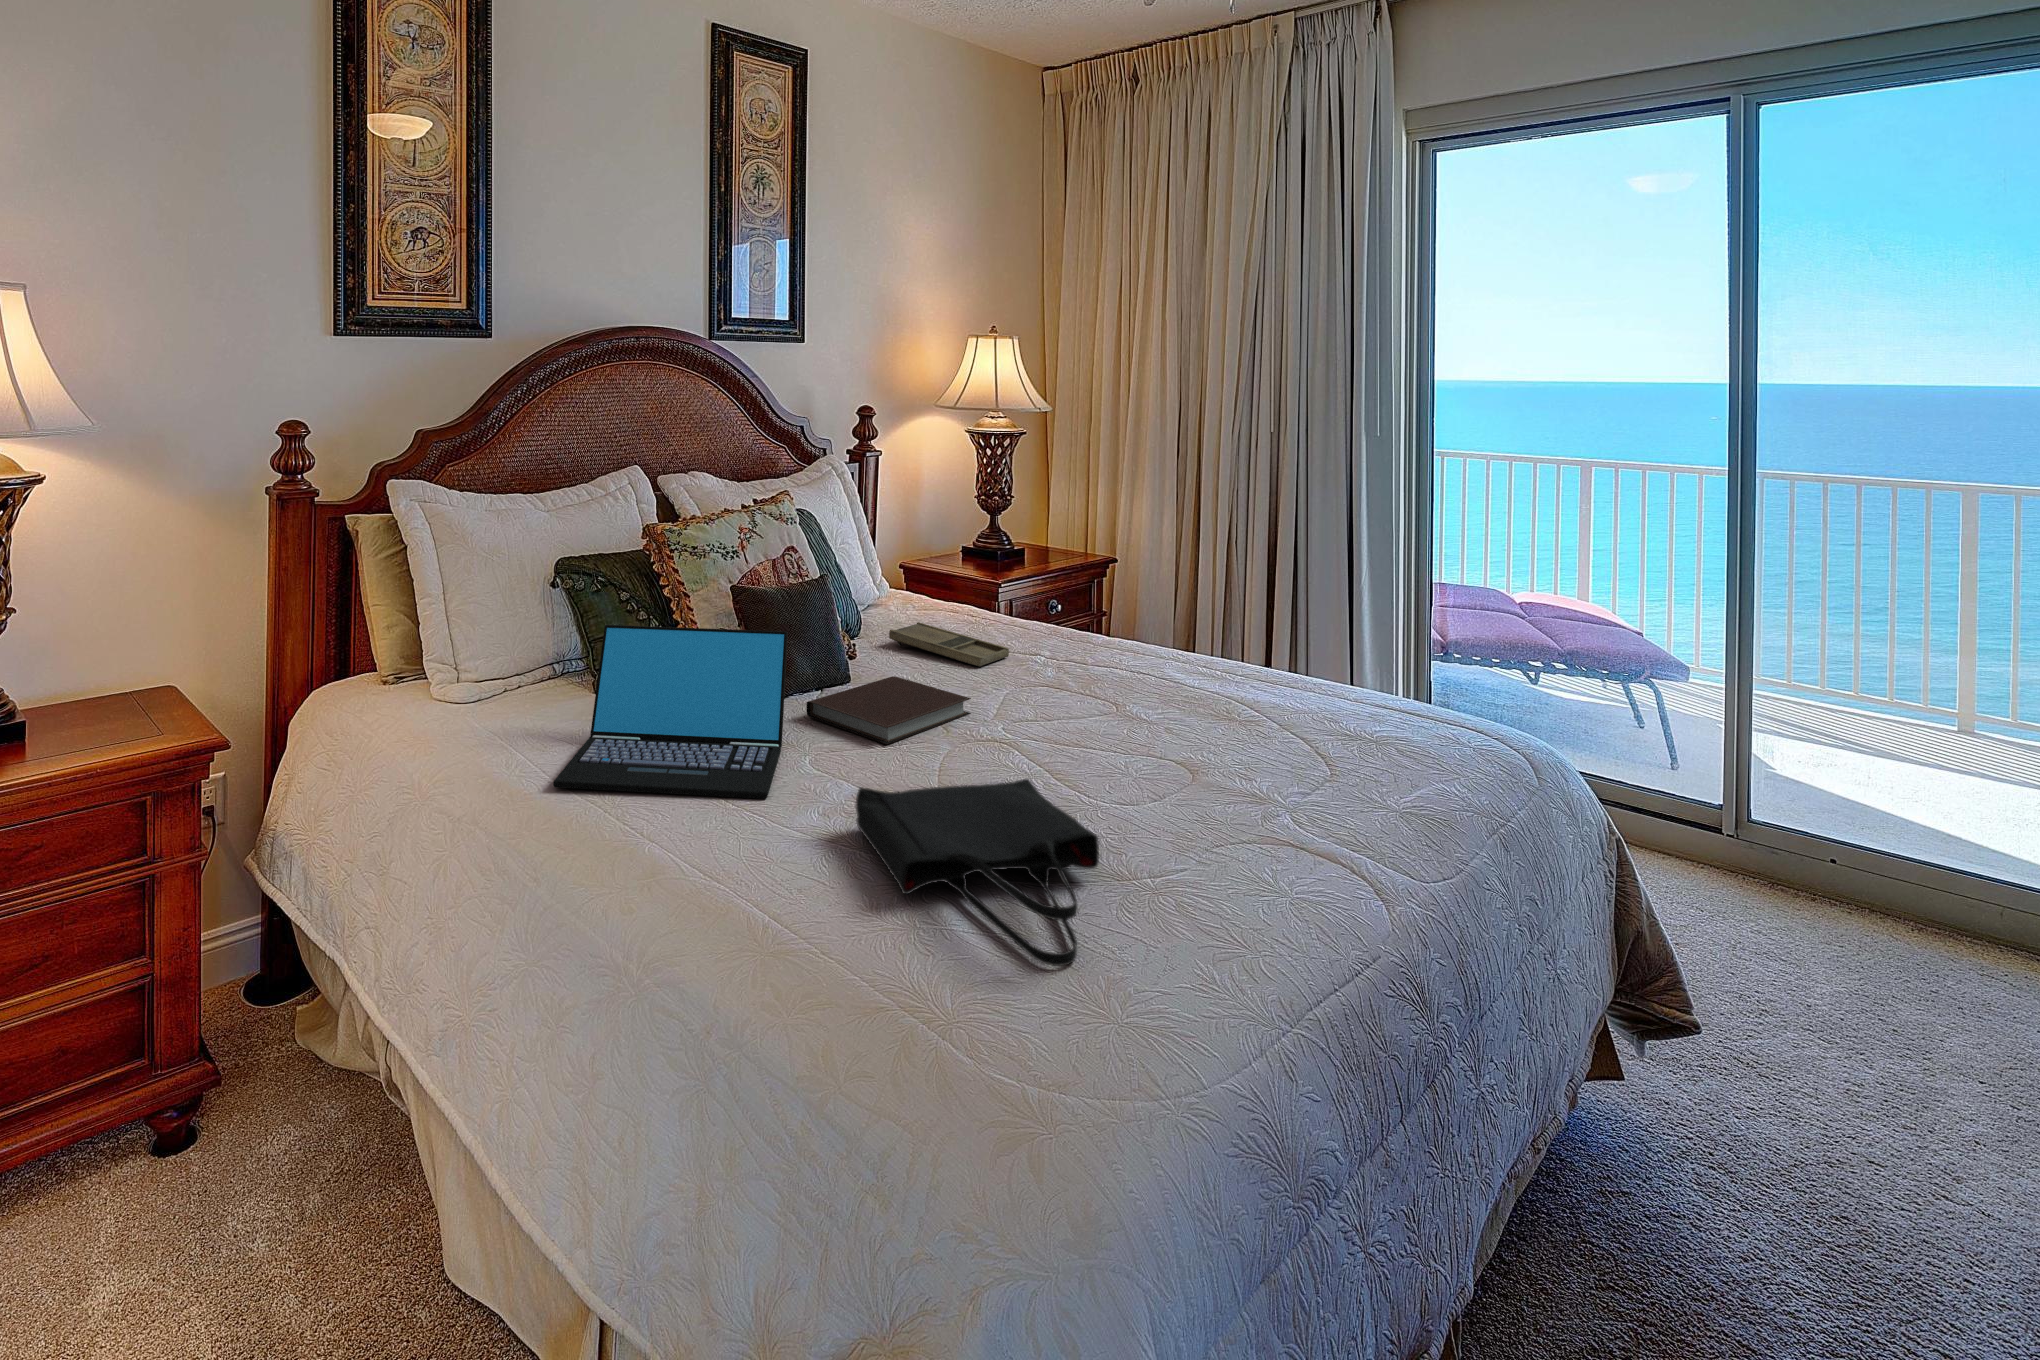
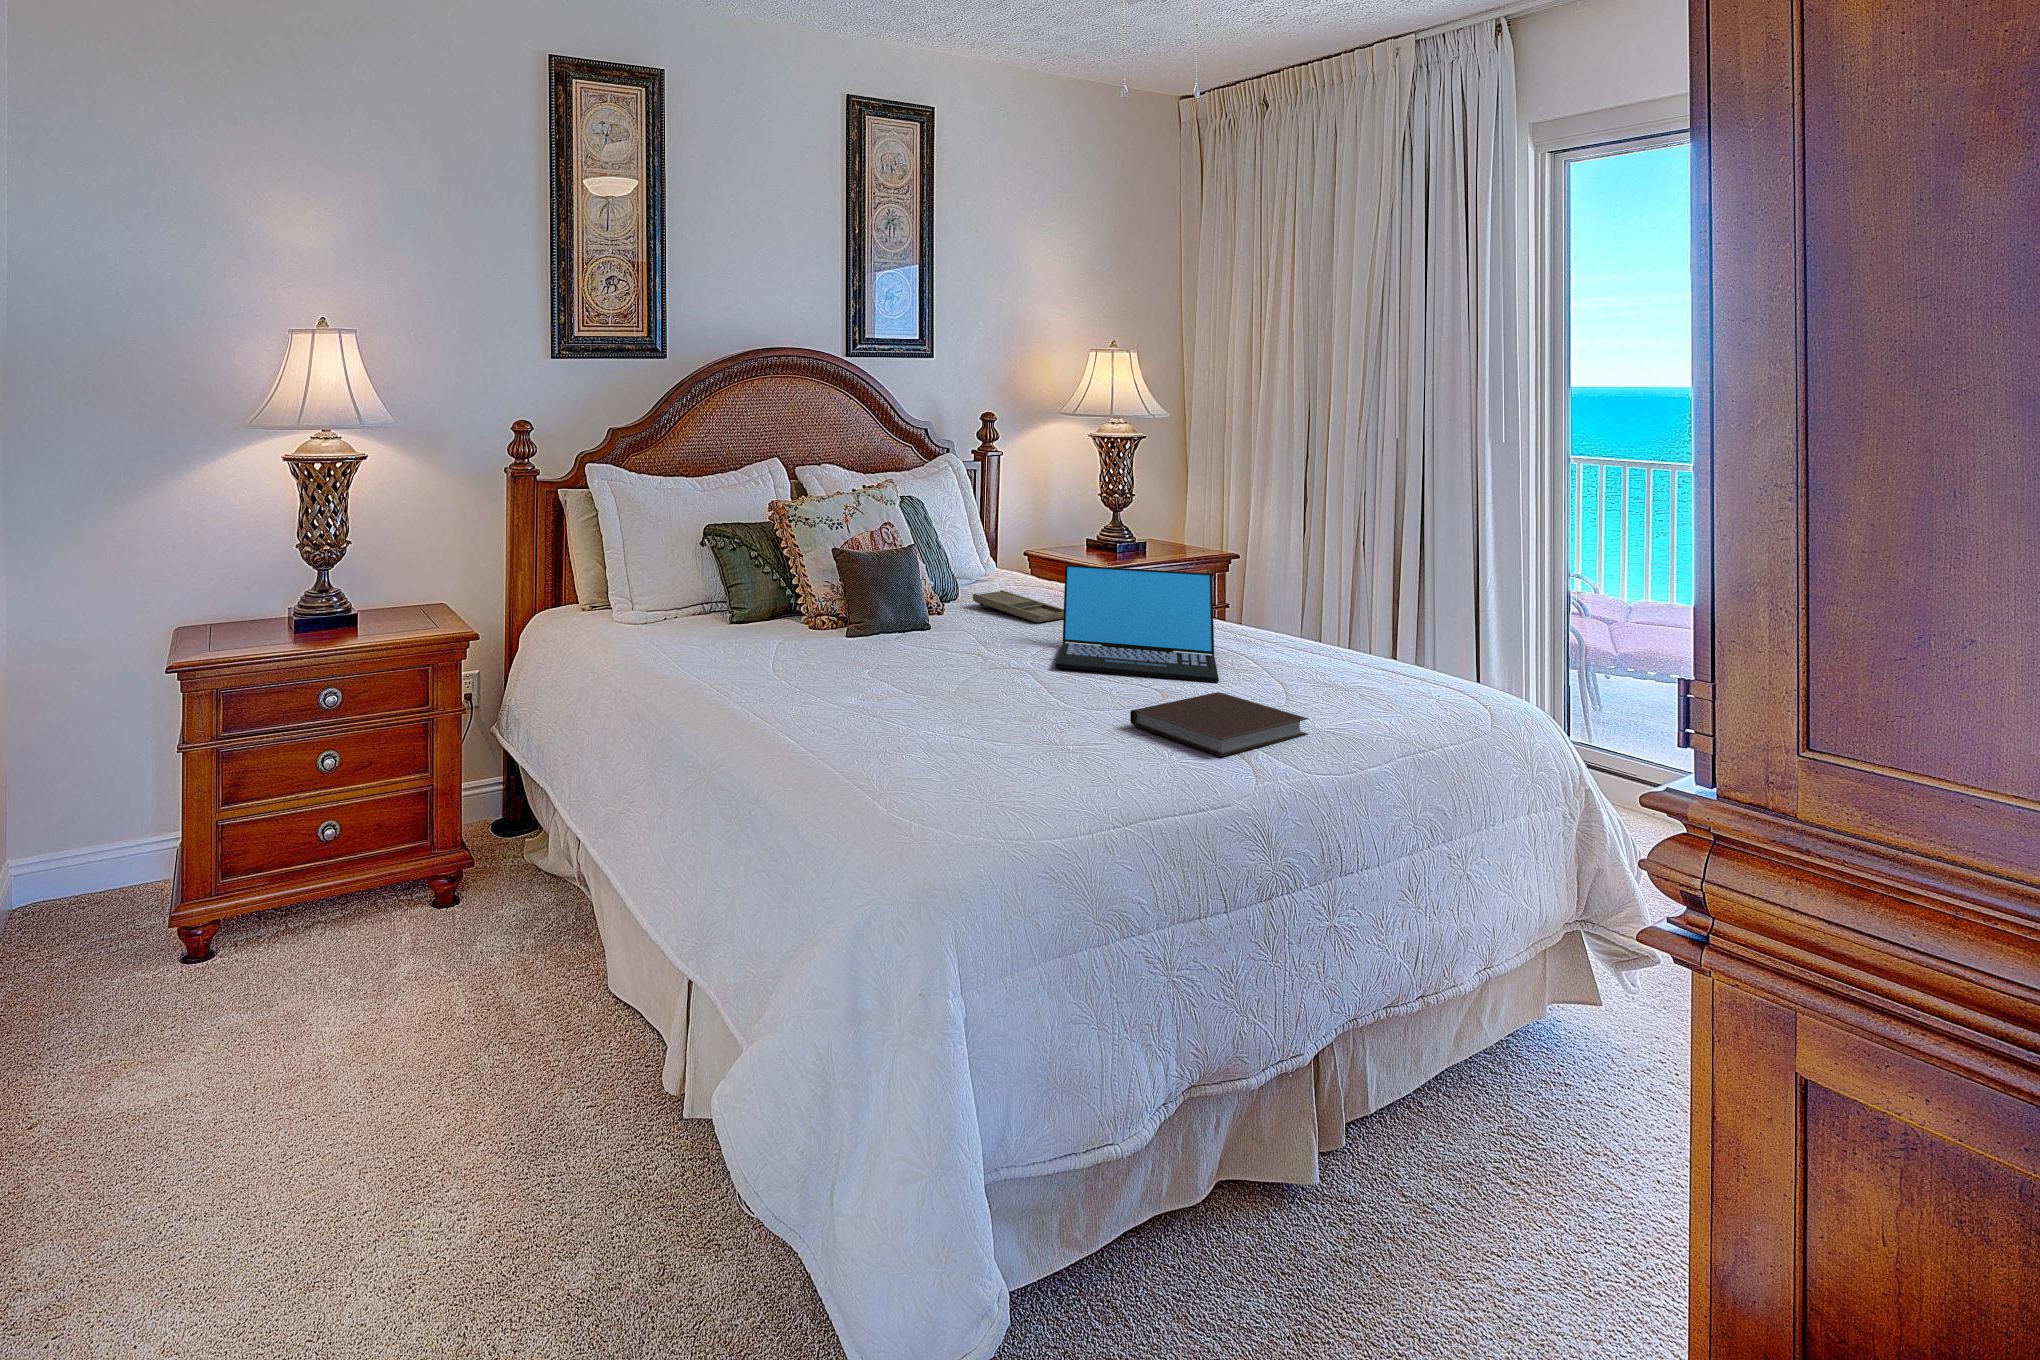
laptop: present [553,625,788,799] -> present [1055,565,1219,682]
notebook: present [806,676,971,744] -> present [1130,692,1308,757]
tote bag: present [856,779,1099,966] -> none [874,674,1030,771]

